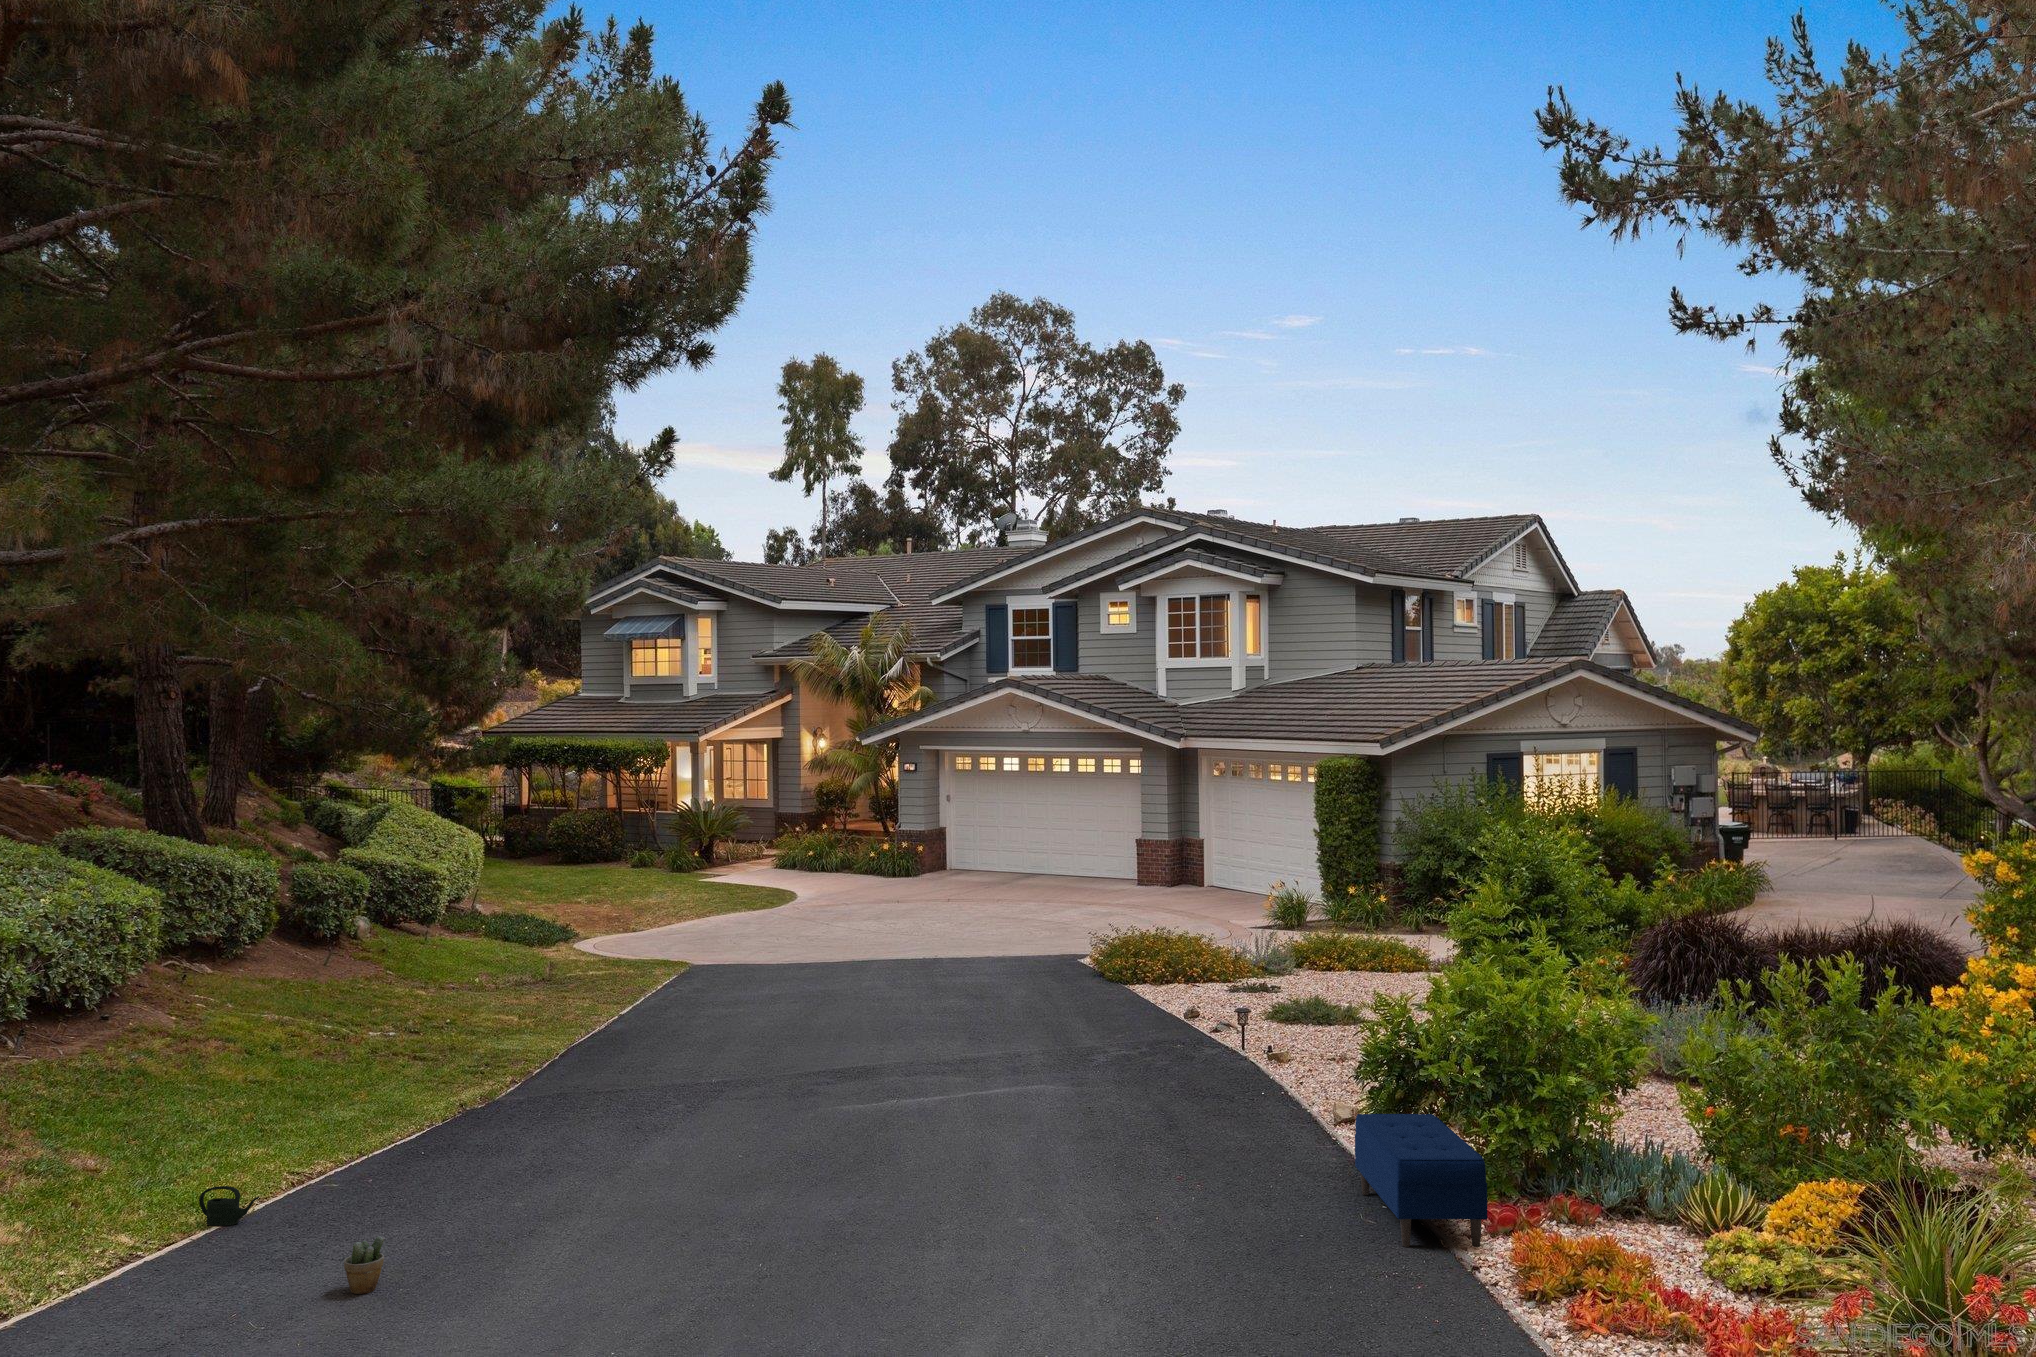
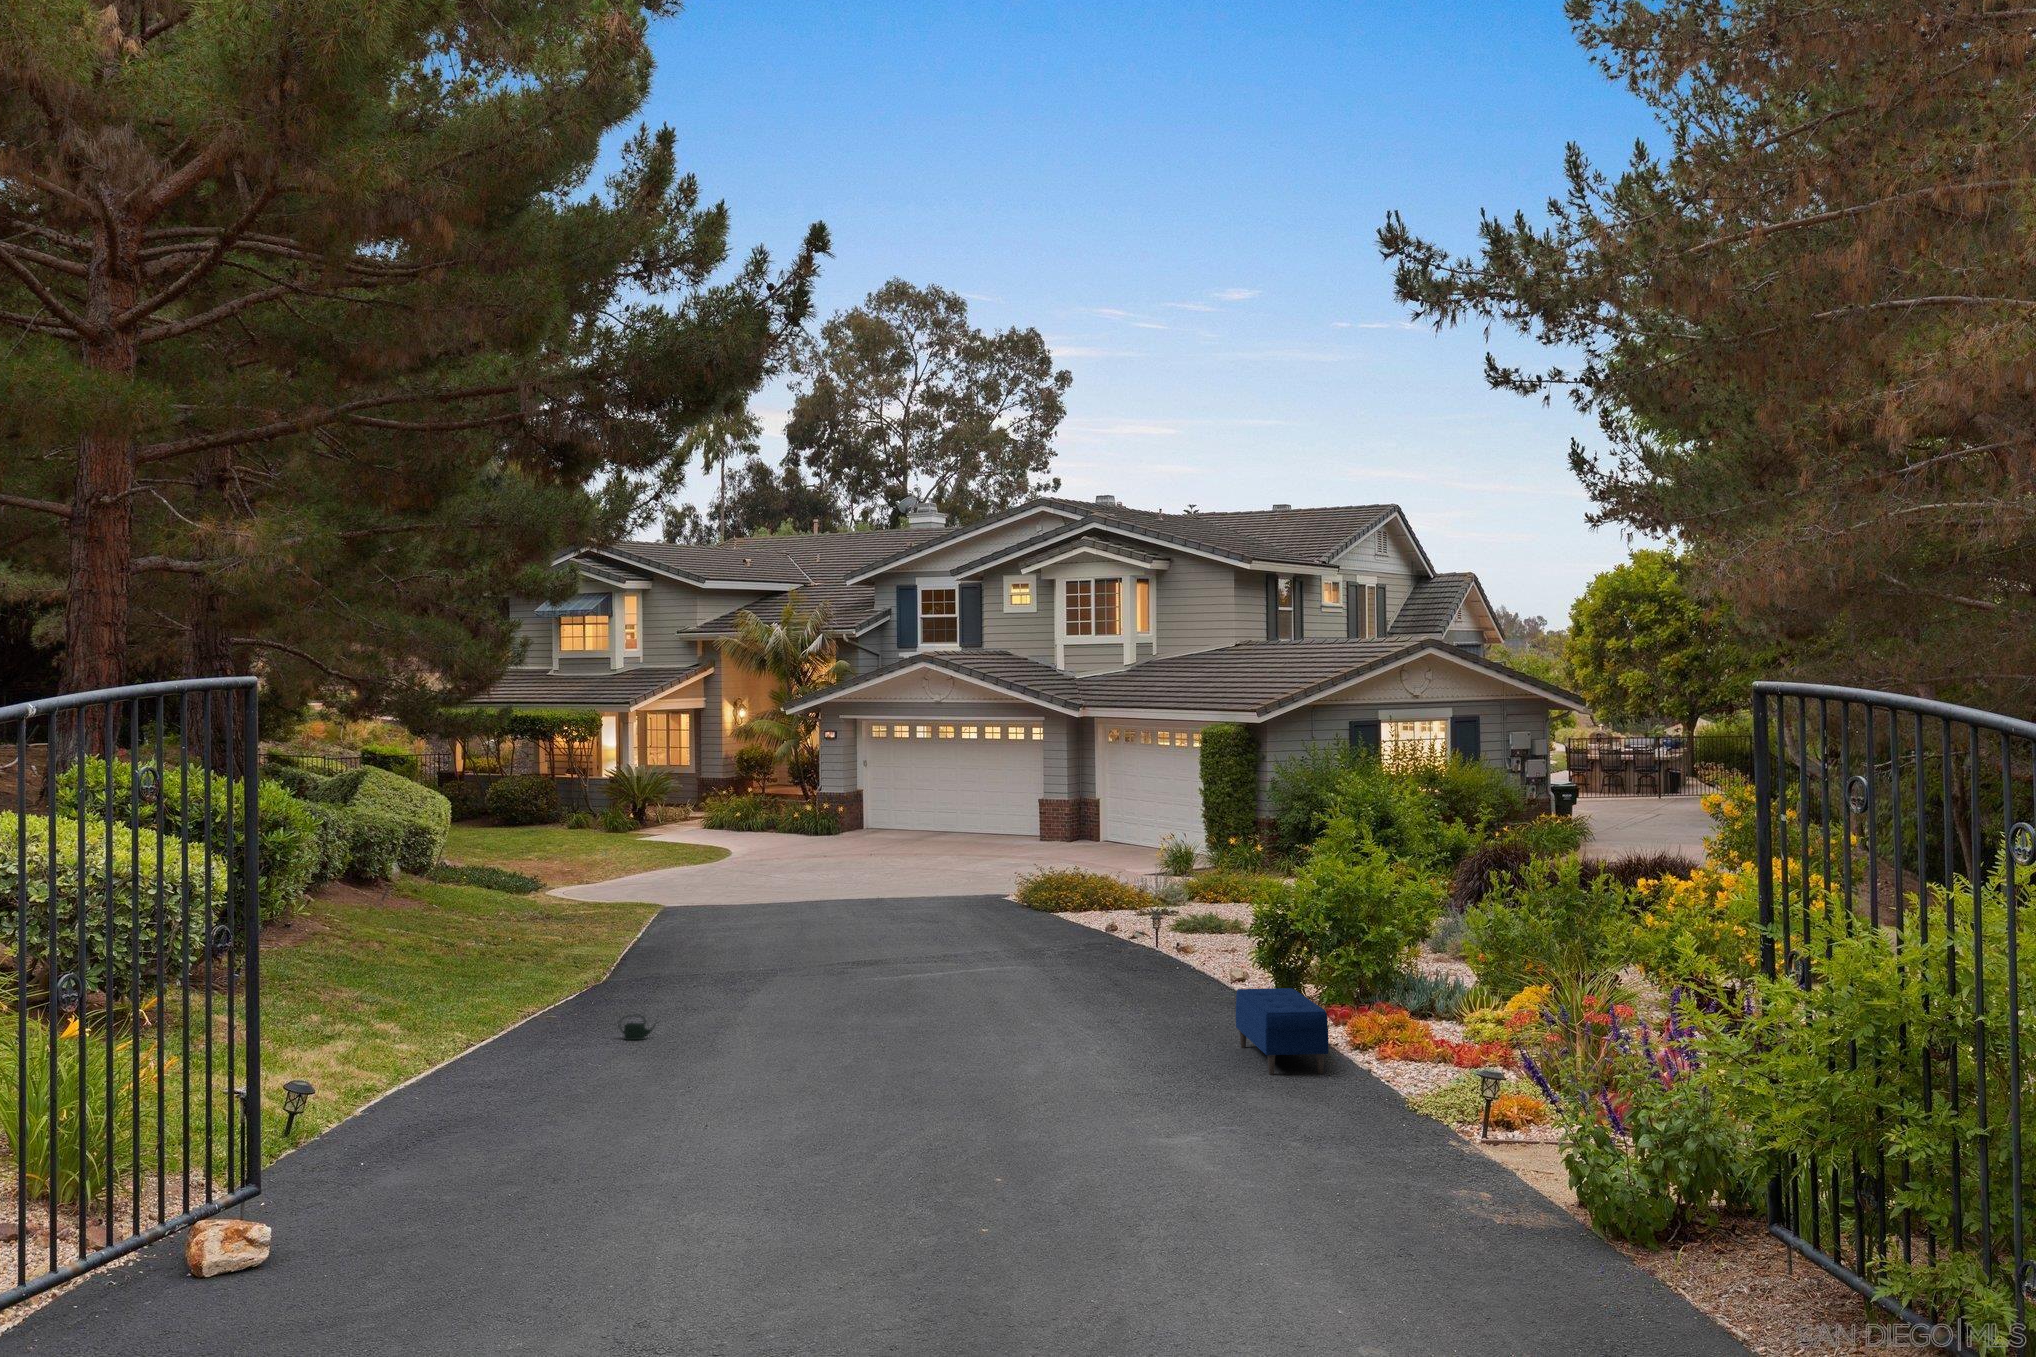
watering can: present [199,1186,260,1226] -> present [619,1015,653,1040]
potted plant: present [344,1236,384,1294] -> none [512,1078,541,1118]

